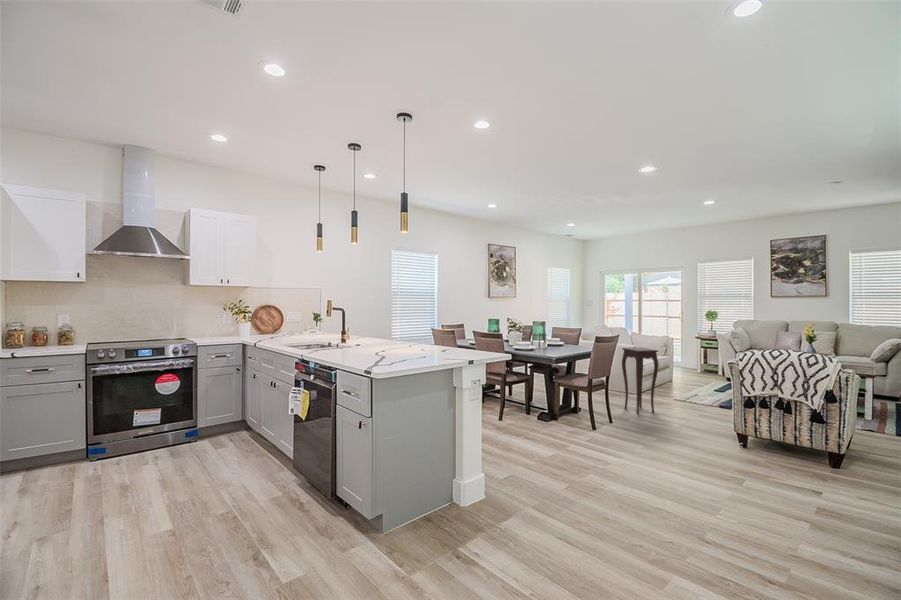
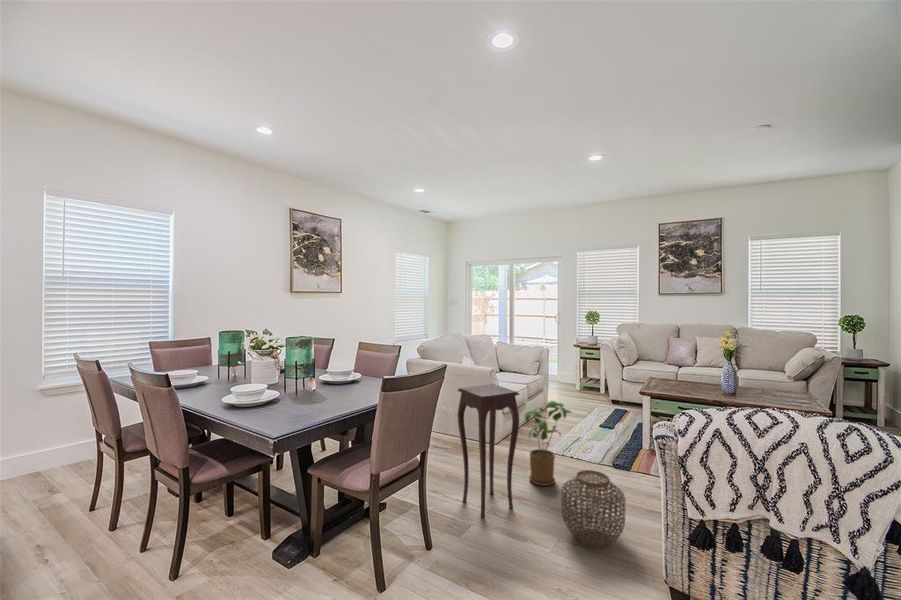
house plant: none [660,359,691,407] -> present [525,401,571,486]
woven basket: none [683,390,719,426] -> present [561,470,626,548]

